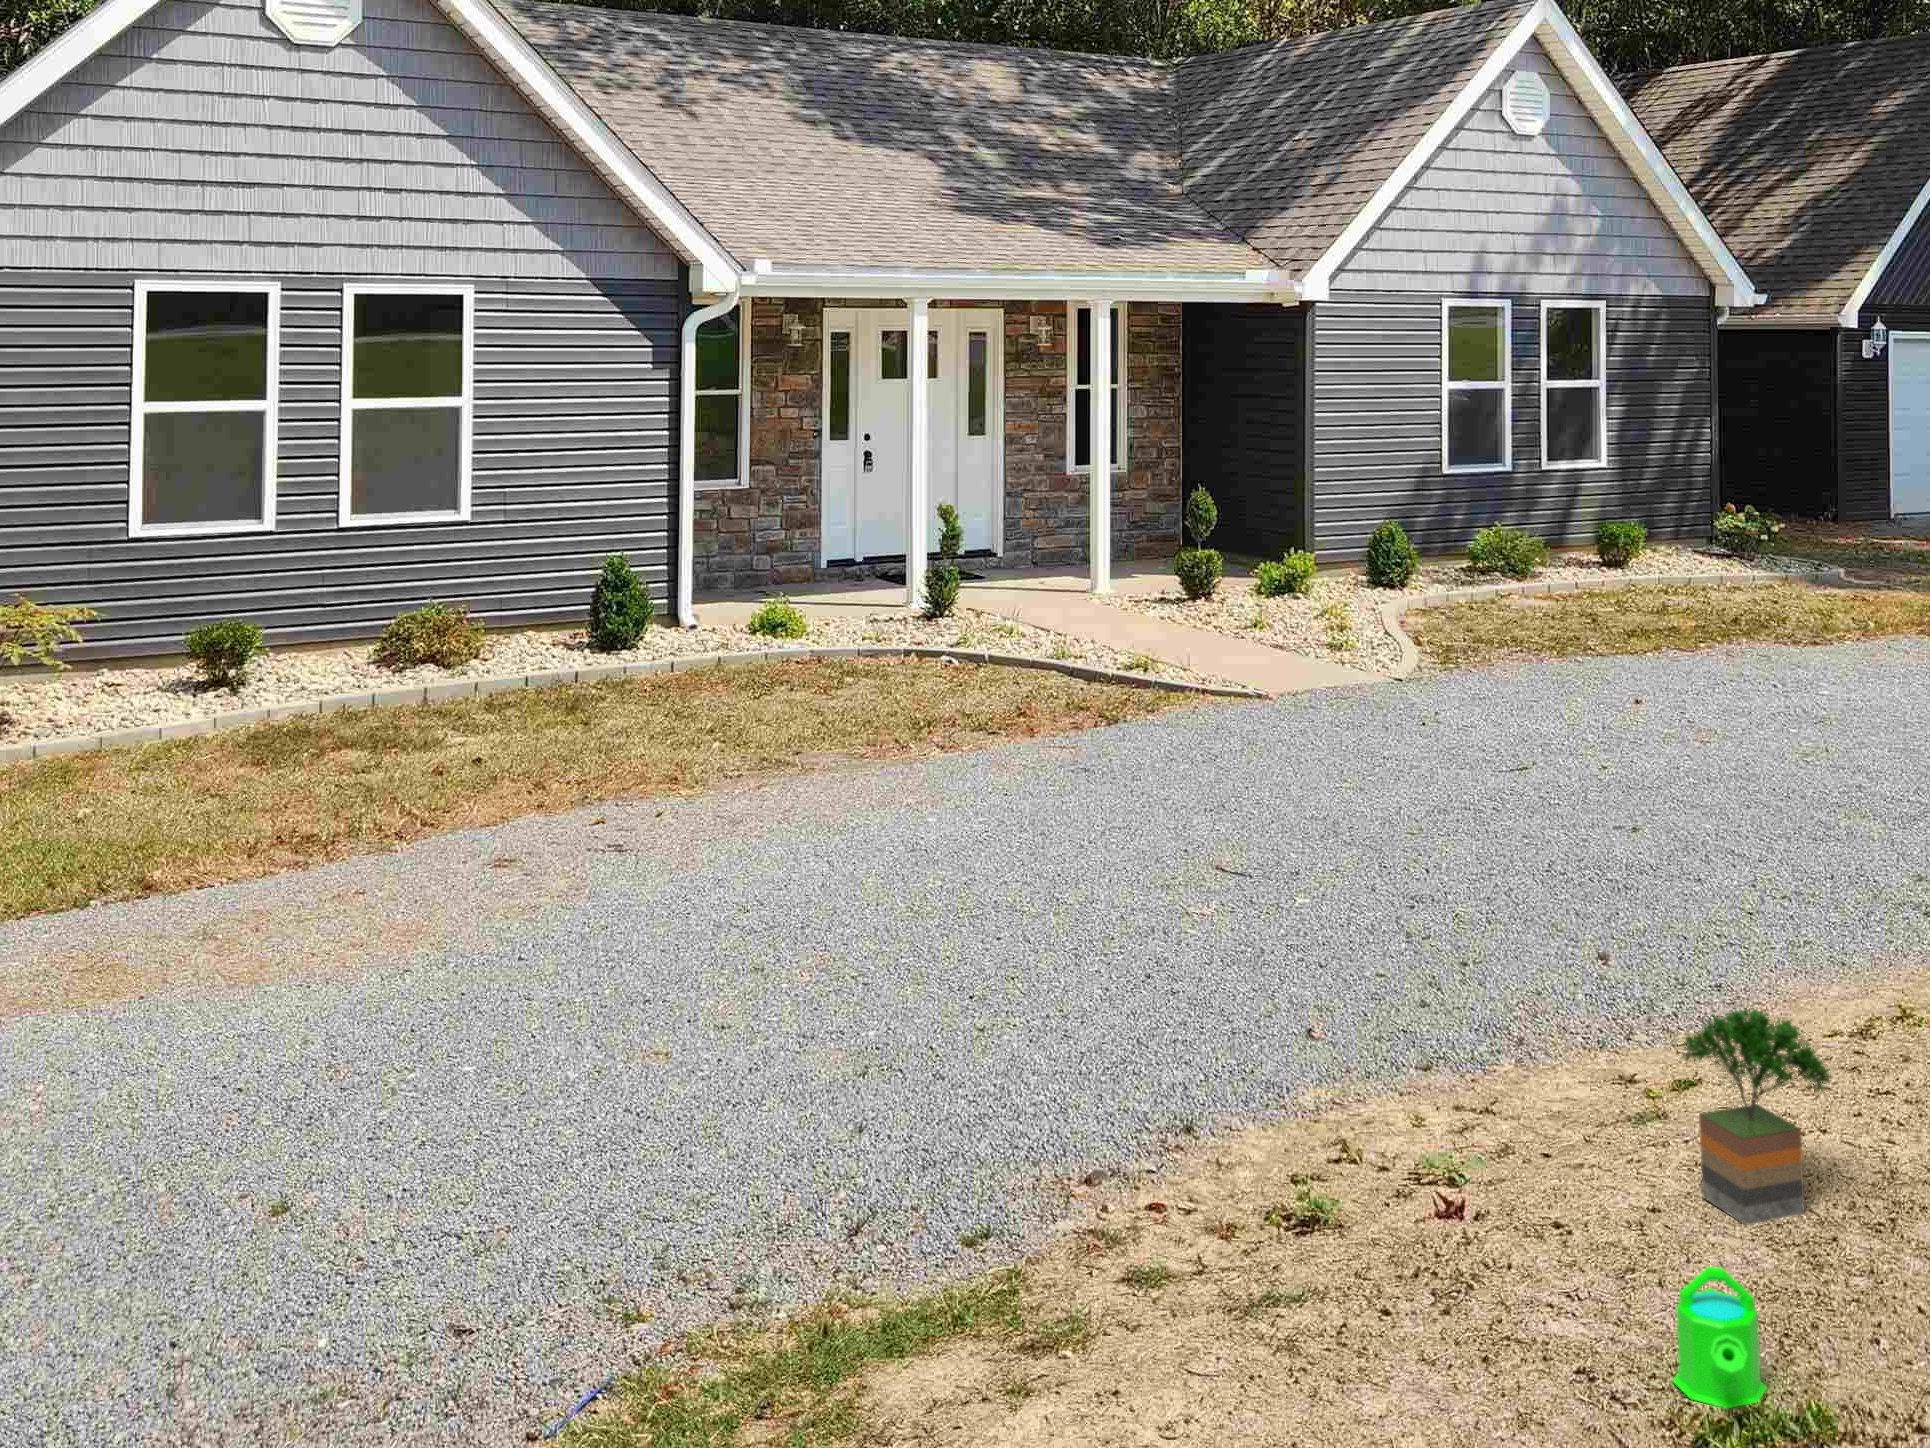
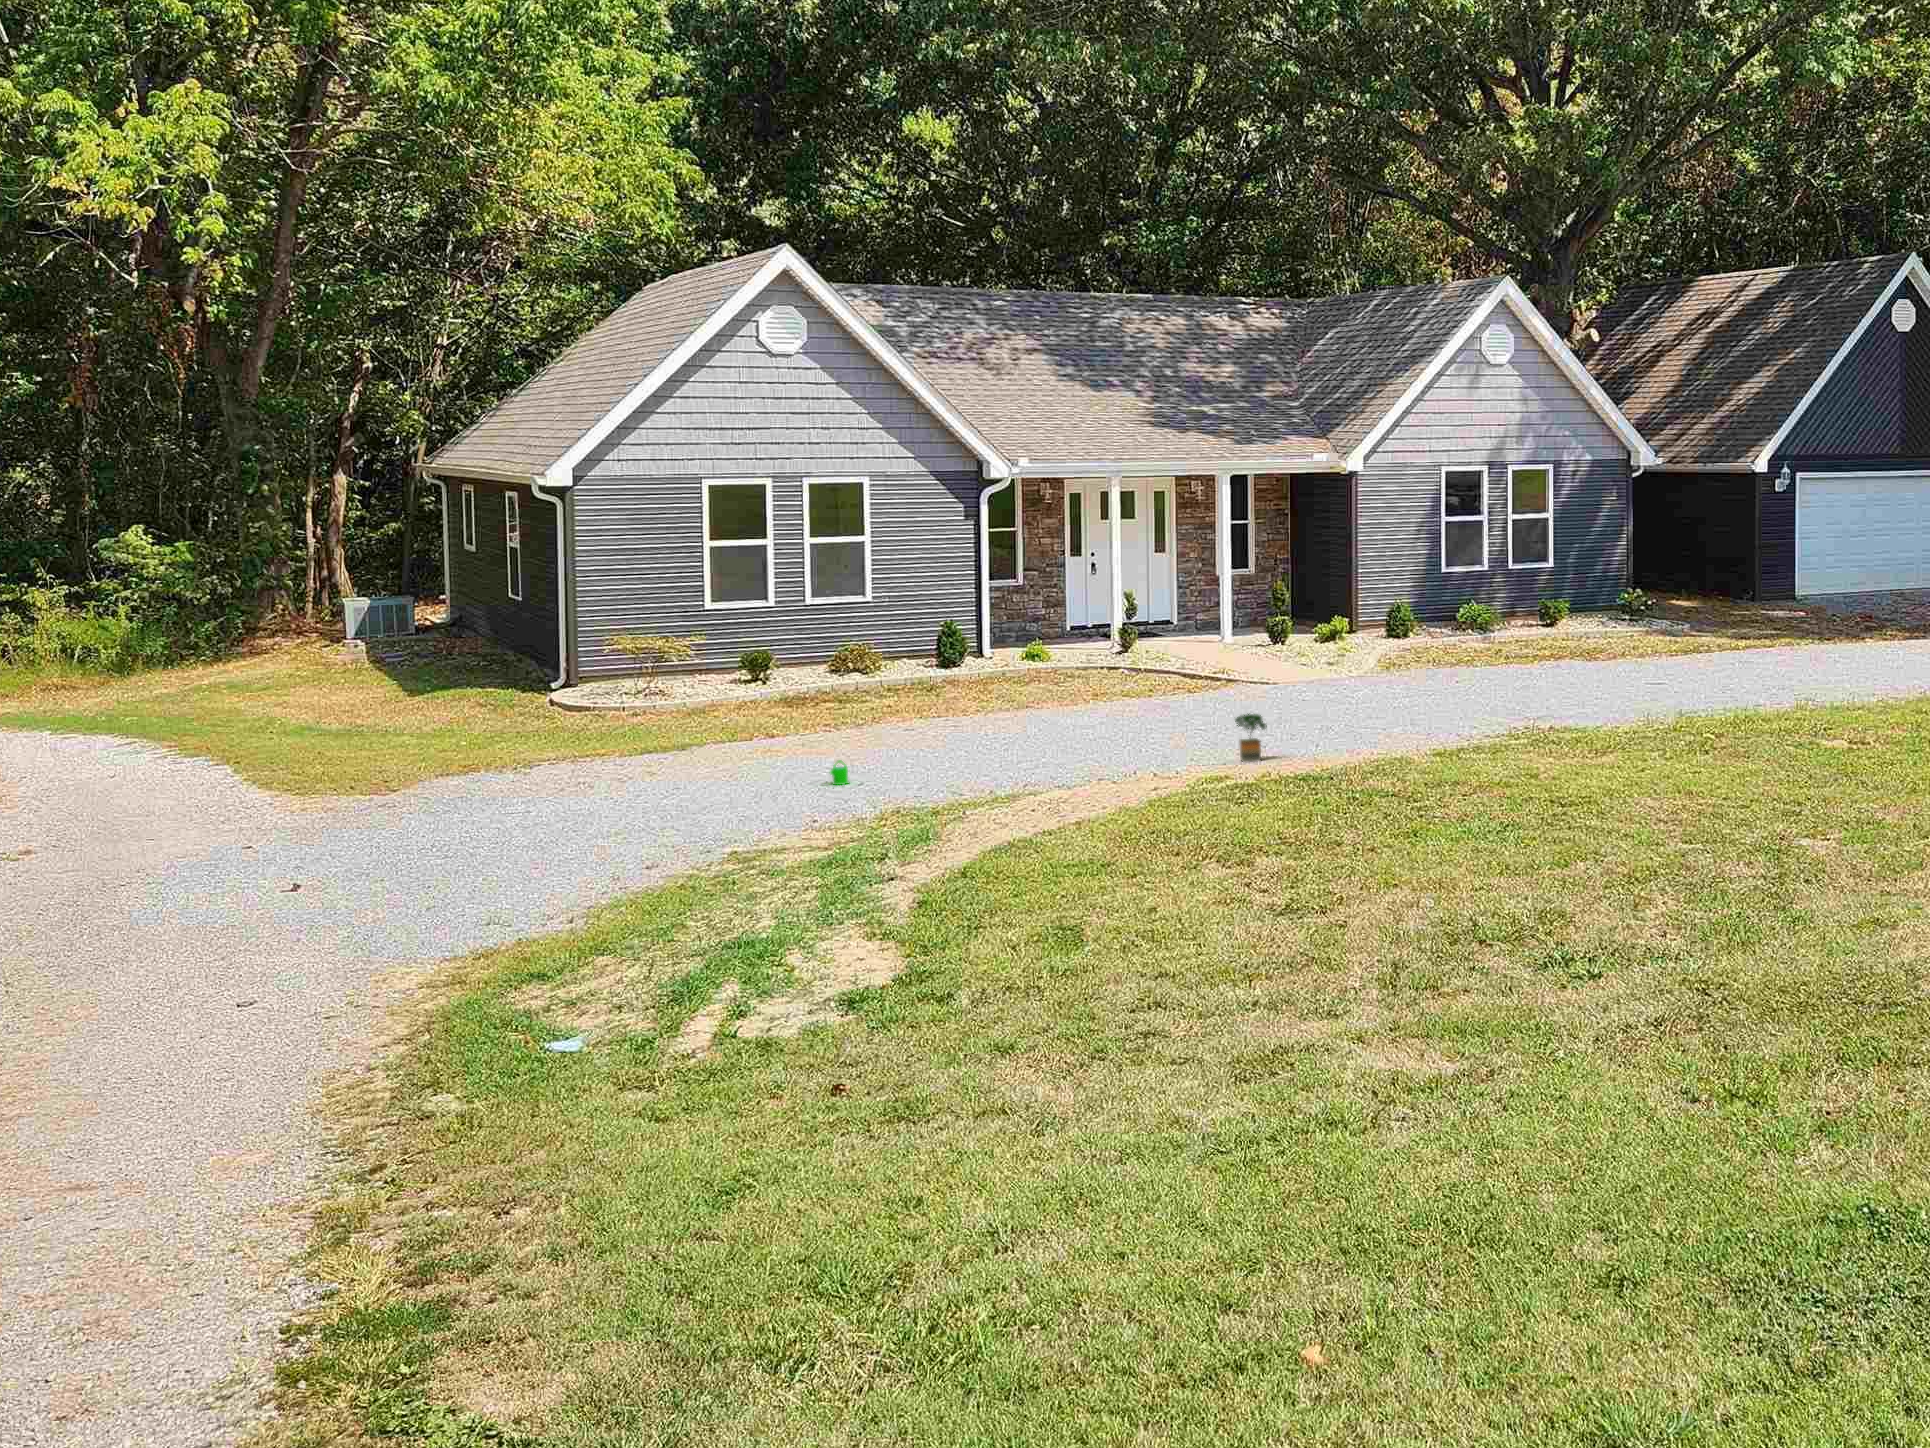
watering can: present [1673,1267,1767,1408] -> present [830,760,848,785]

